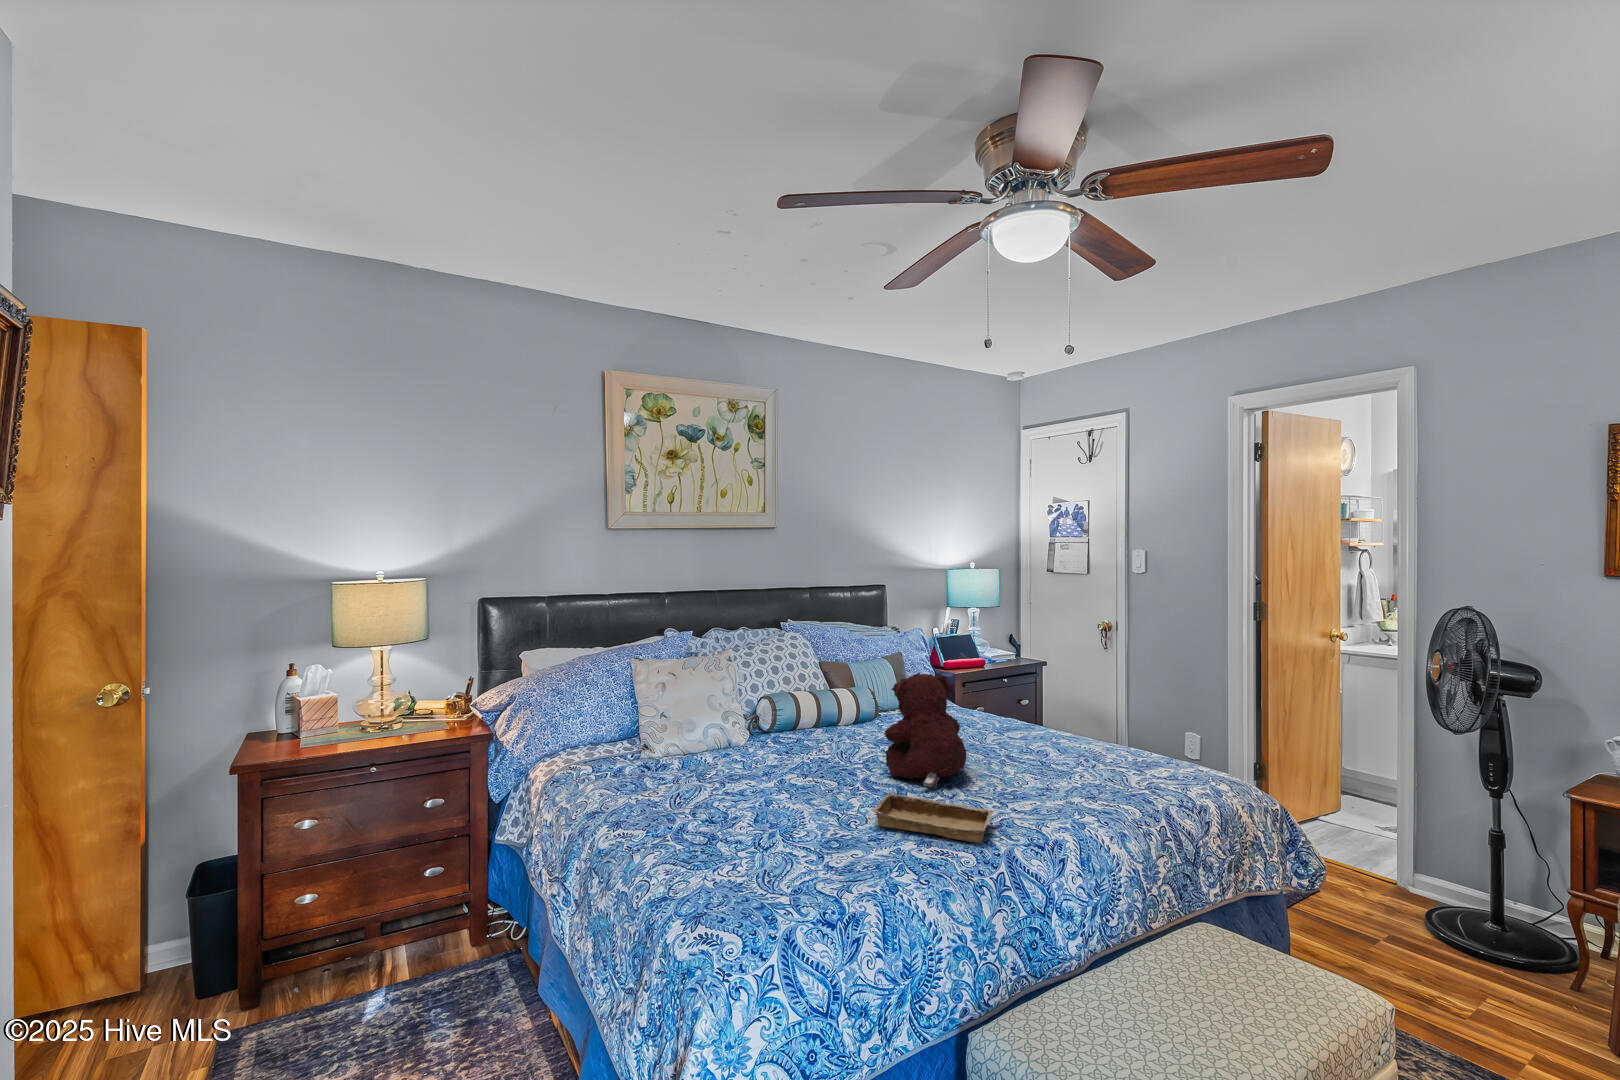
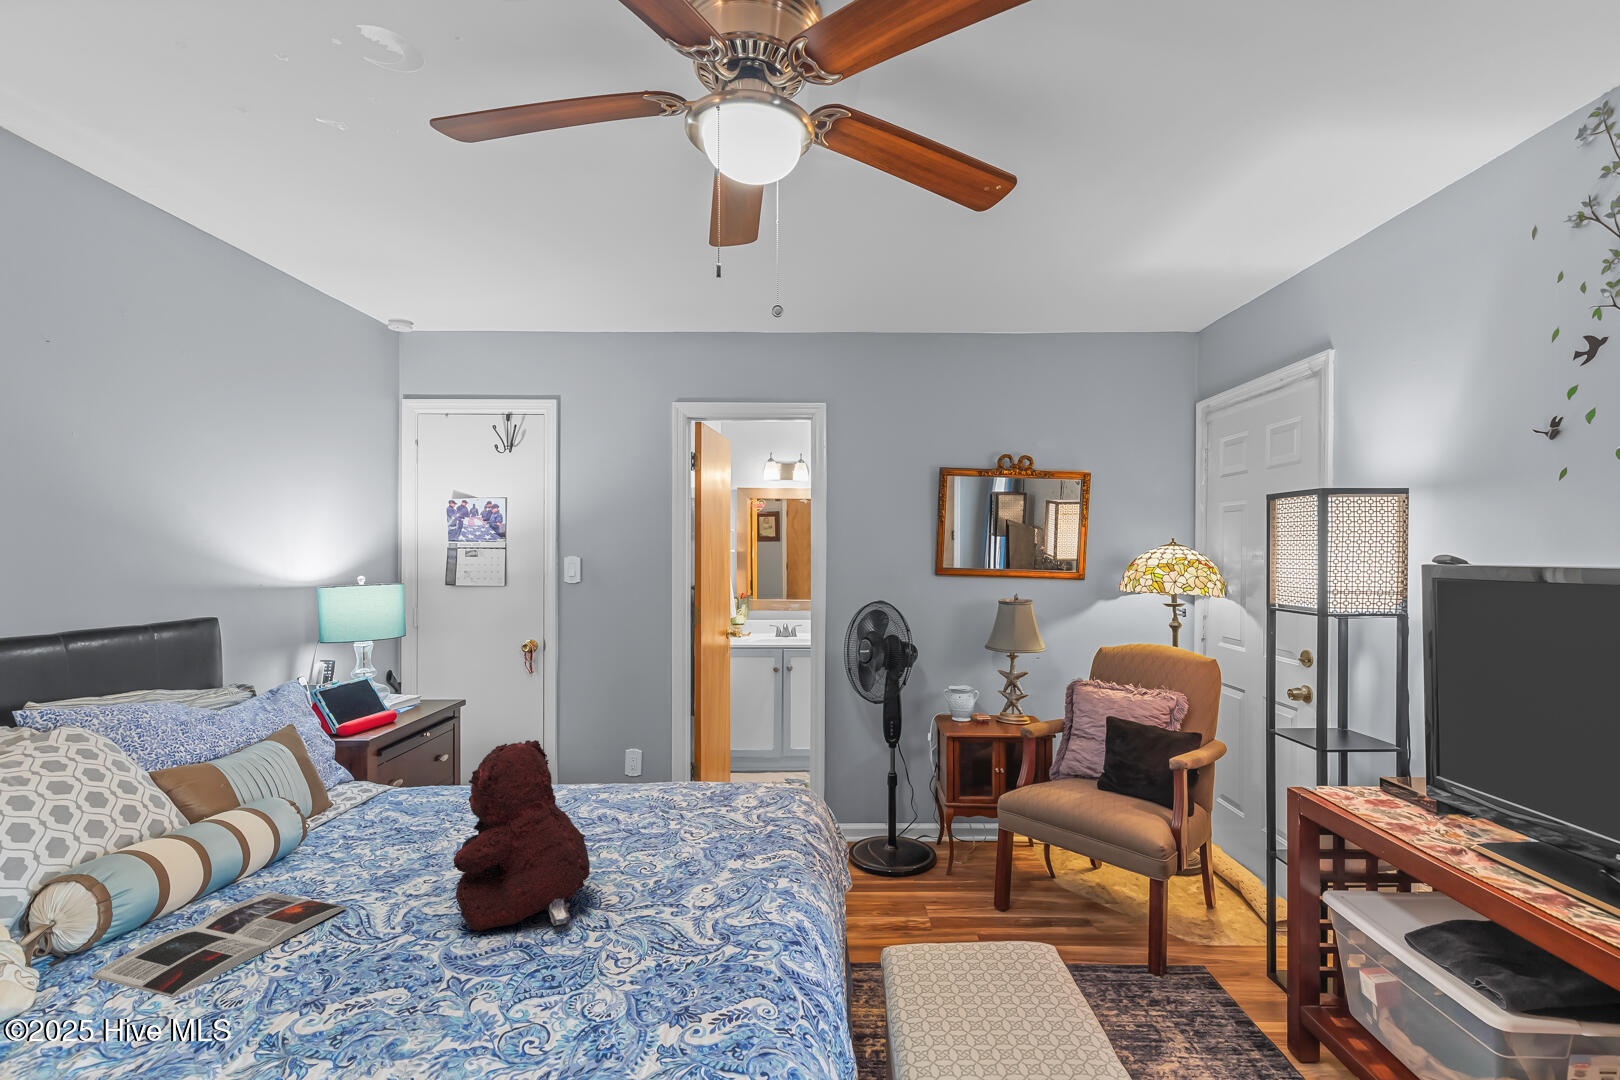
magazine: none [764,733,859,758] -> present [91,892,347,997]
tray: present [872,793,994,843] -> none [548,920,753,1031]

